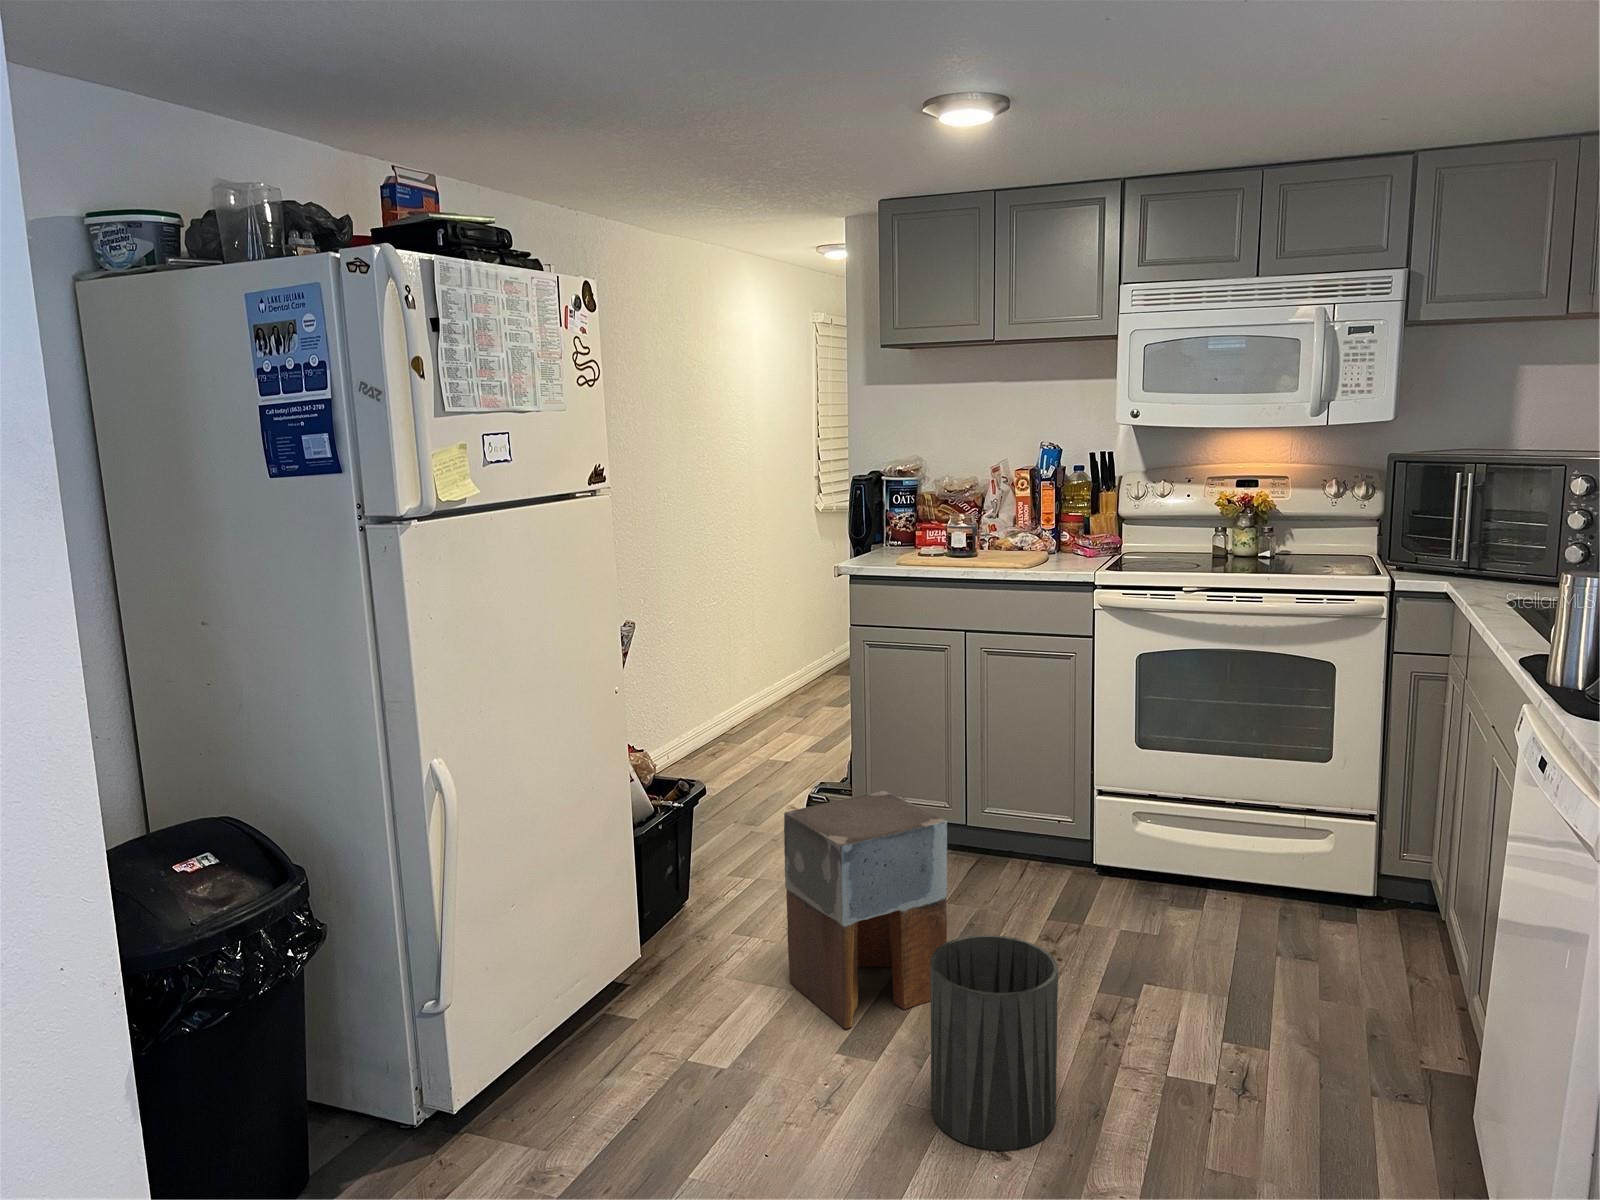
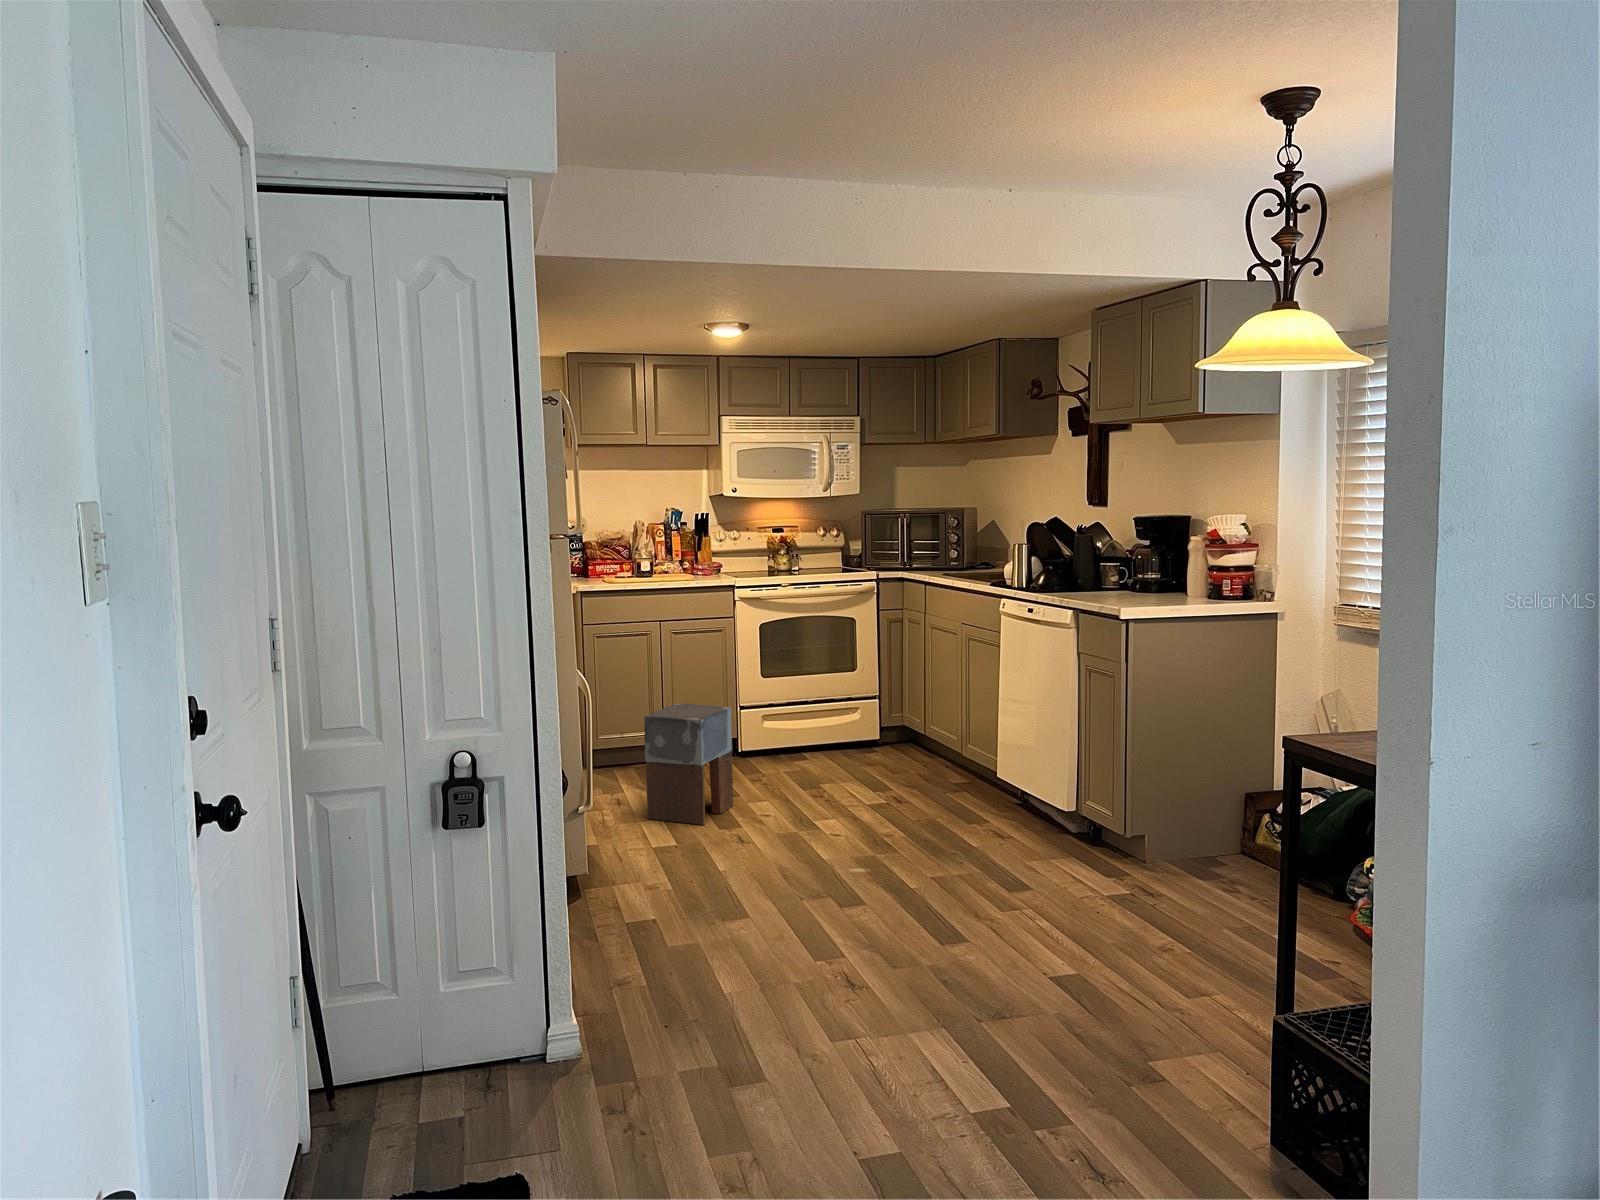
trash can: present [930,935,1058,1150] -> none [773,745,835,839]

